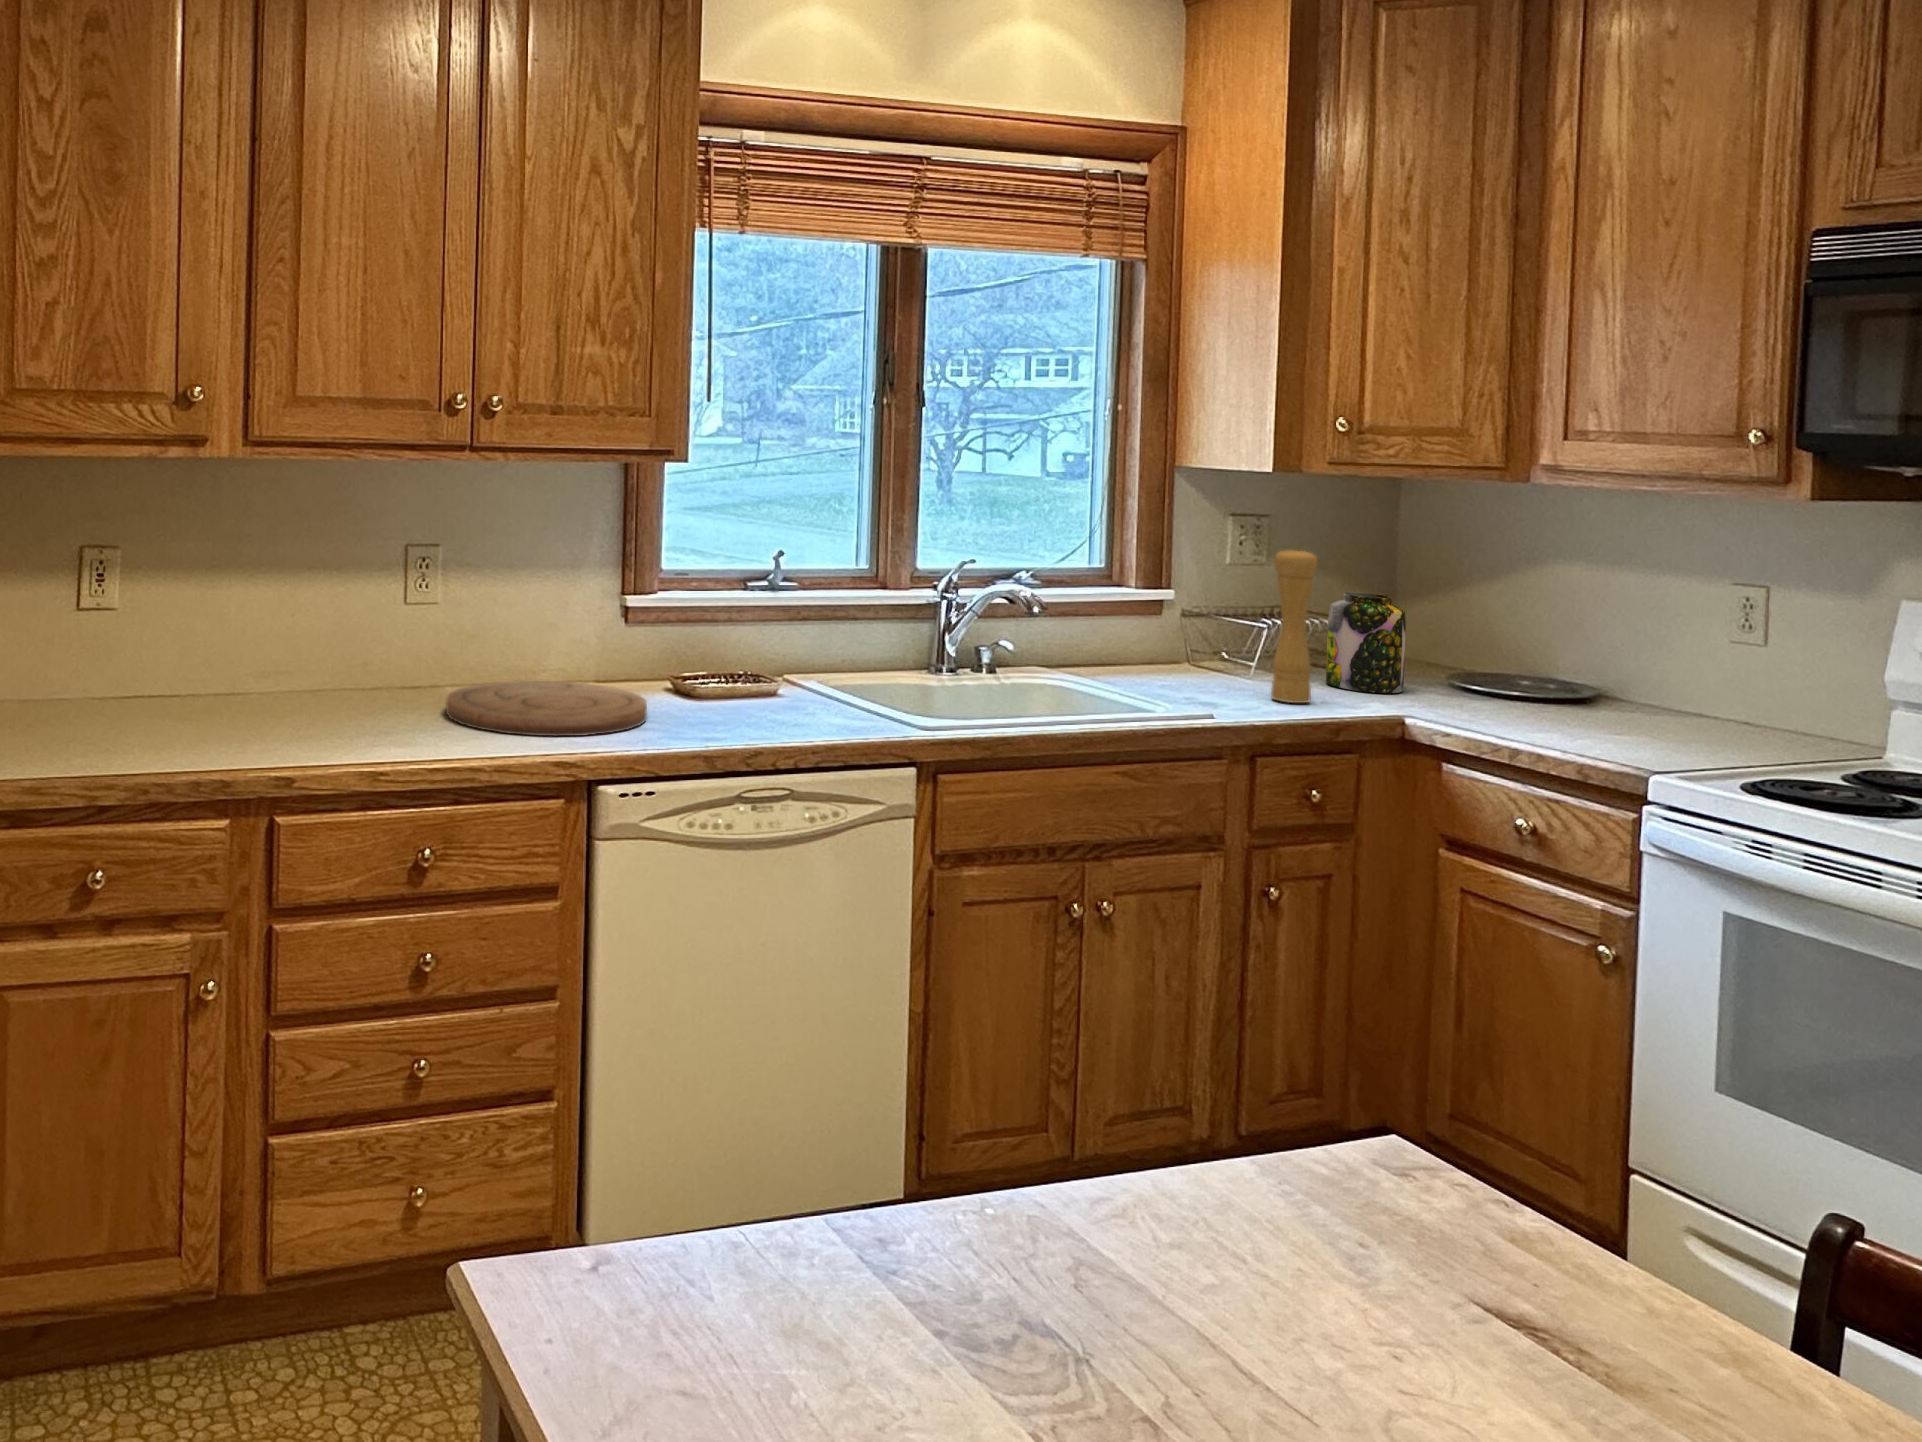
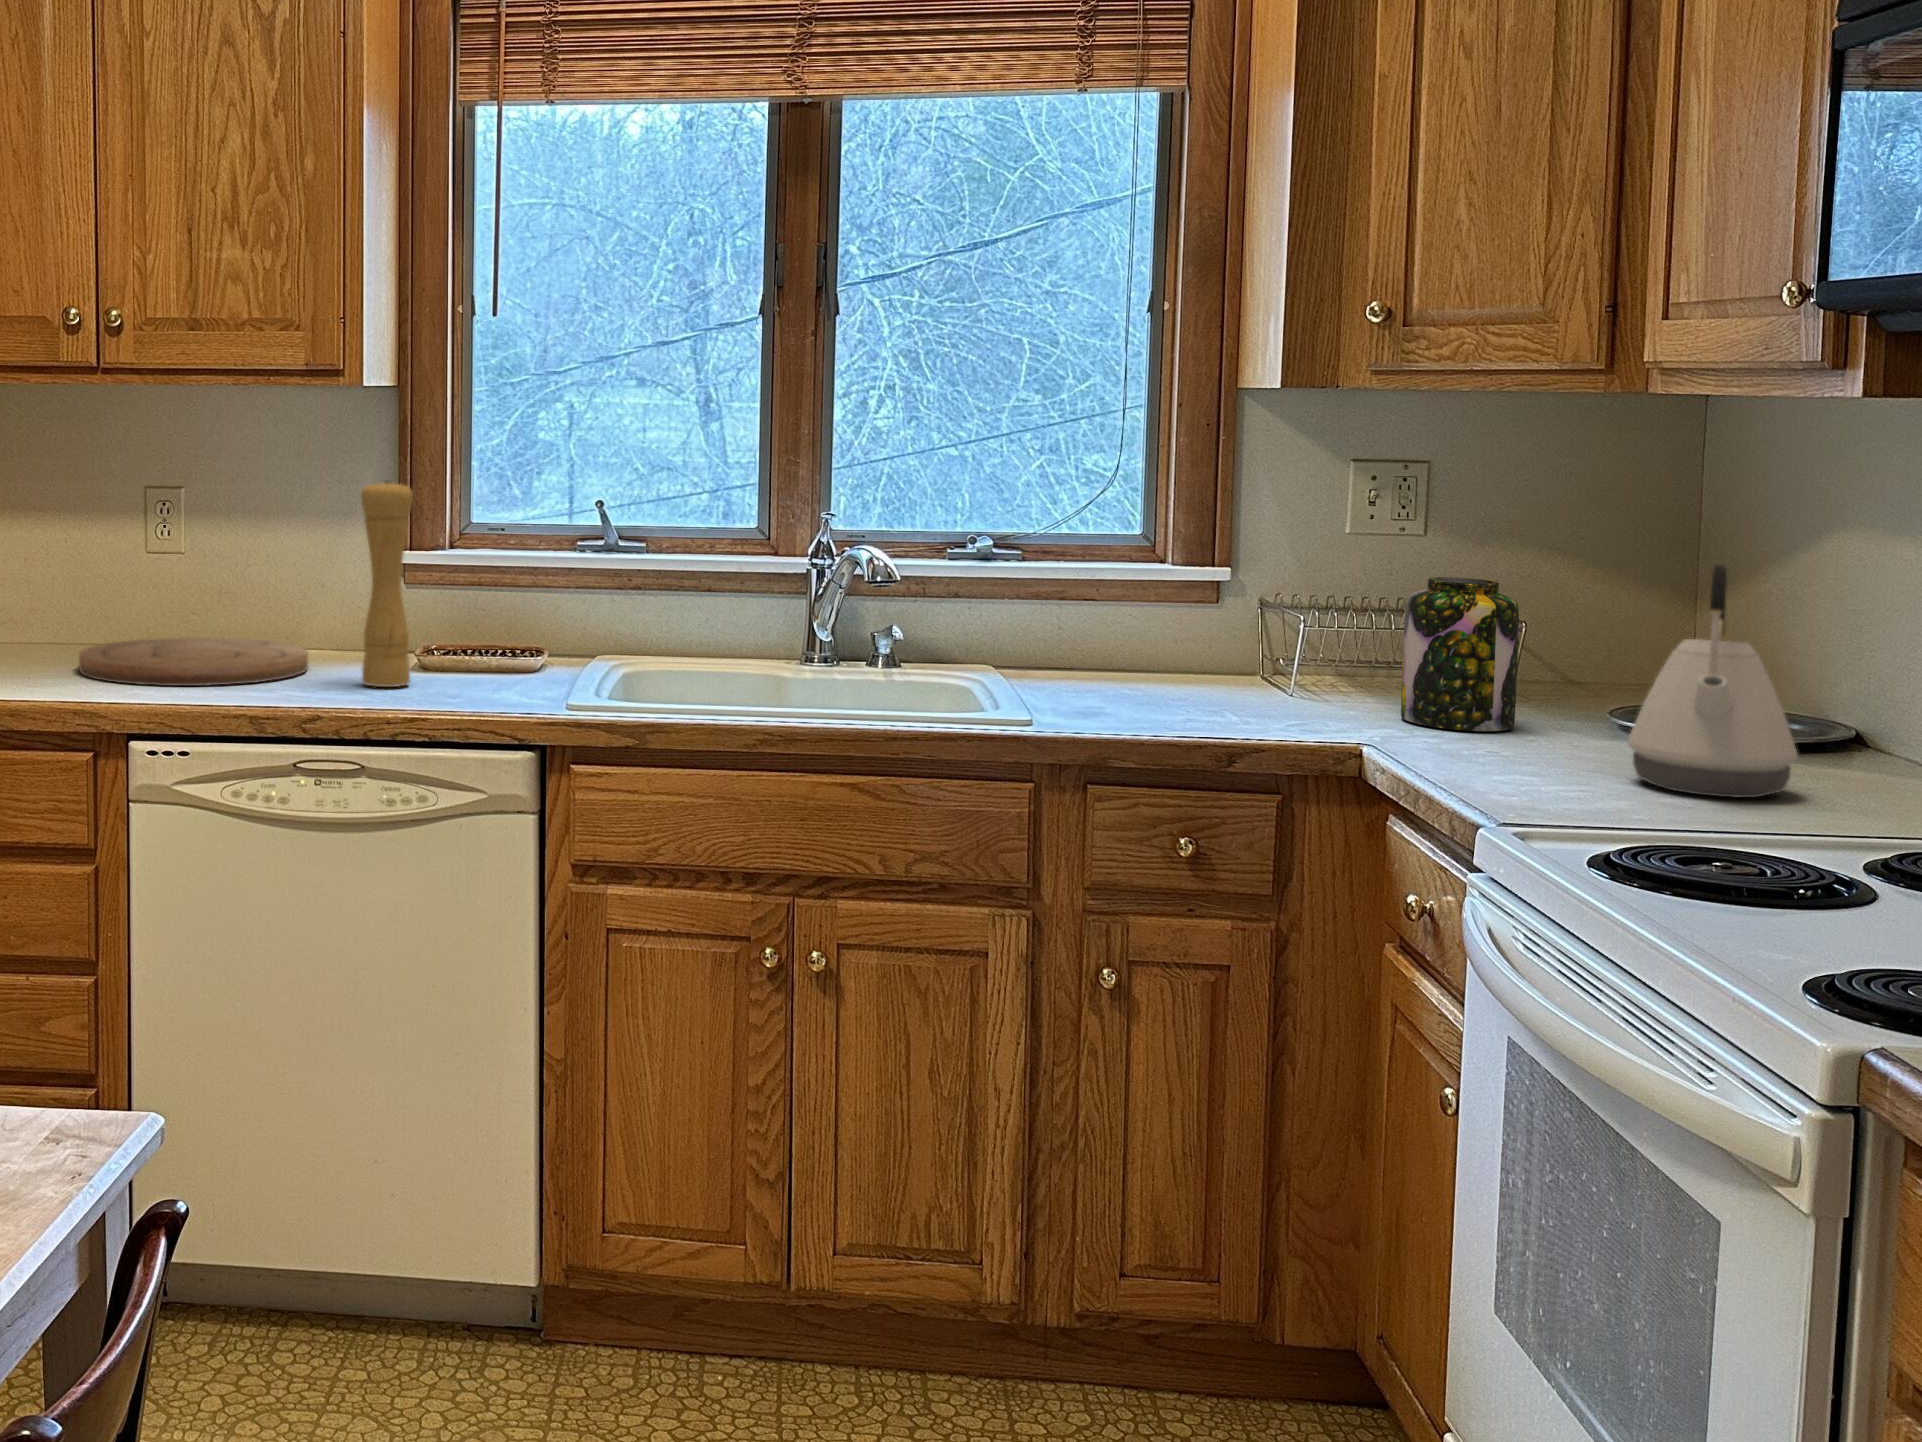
pepper mill: present [1271,548,1318,703] -> present [361,480,413,687]
kettle: none [1550,591,1652,731] -> present [1628,565,1798,797]

